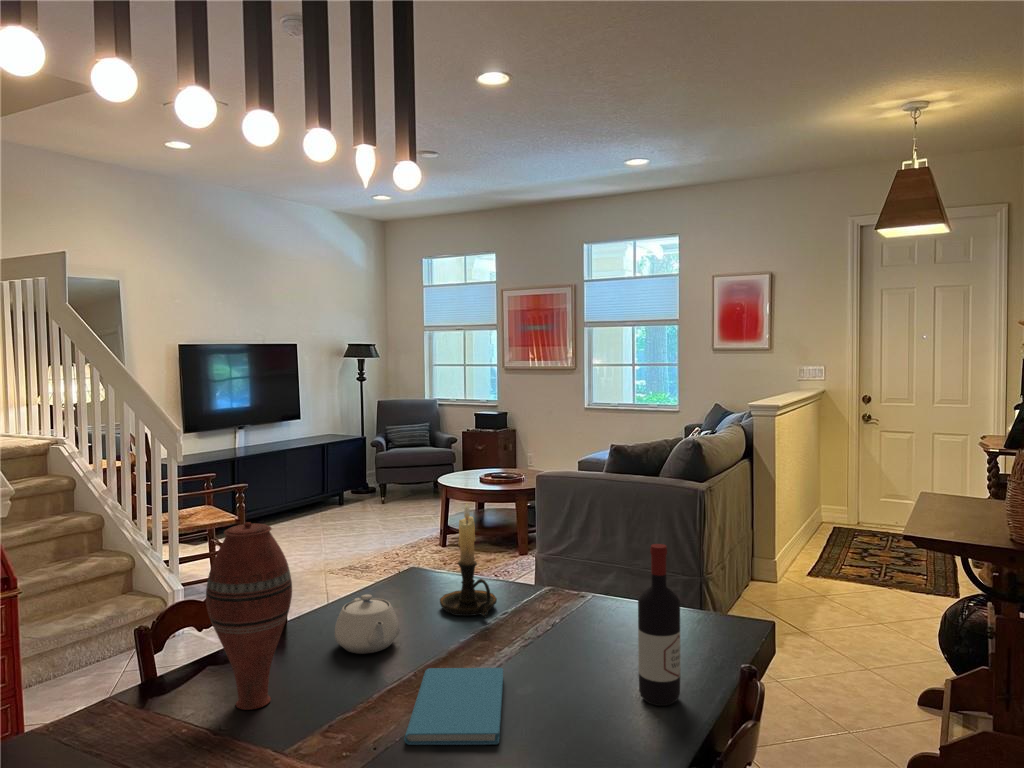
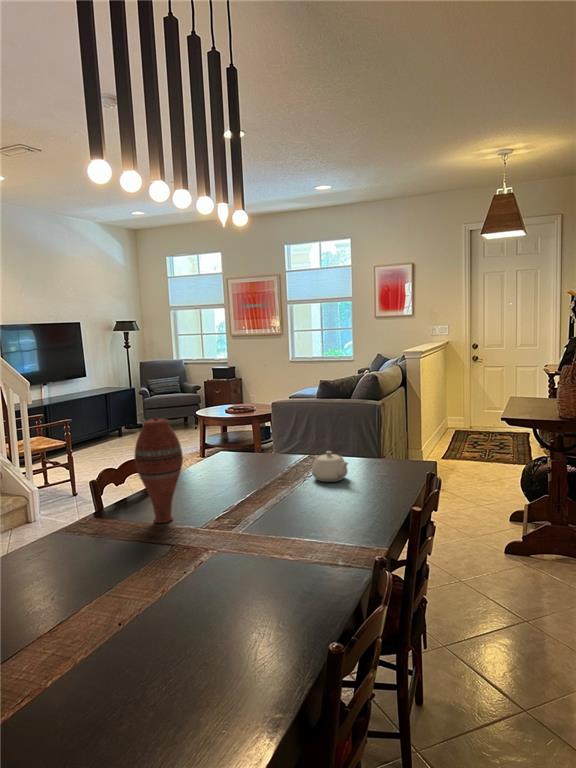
candle holder: present [440,504,497,617] -> none [246,408,280,475]
wine bottle: present [638,544,680,706] -> none [375,417,399,504]
teapot: present [335,594,400,654] -> present [312,451,348,482]
book: present [404,668,503,745] -> none [255,494,311,529]

